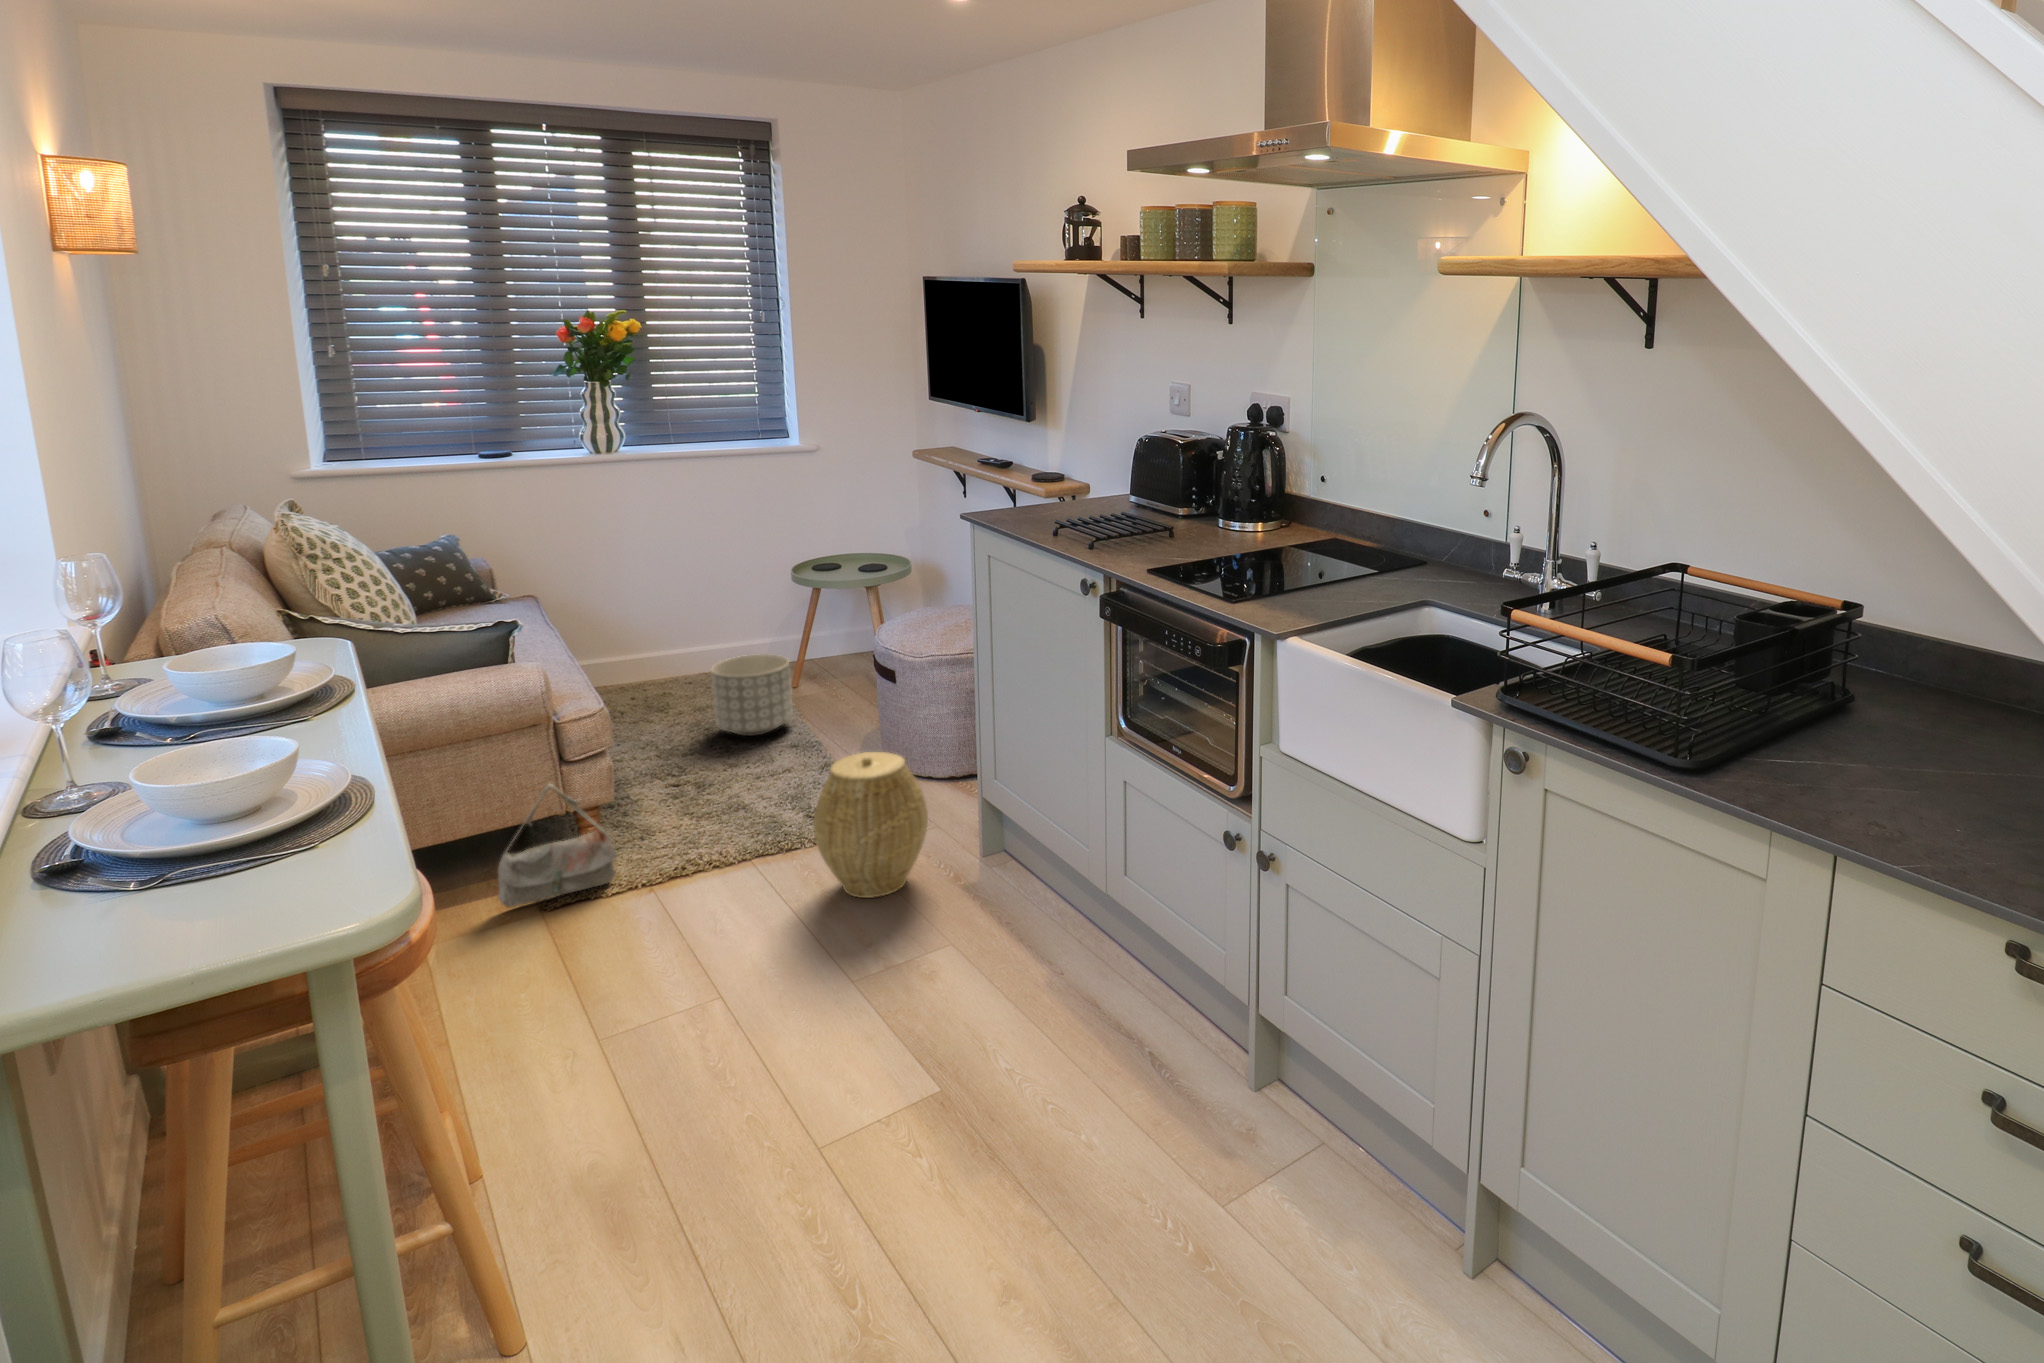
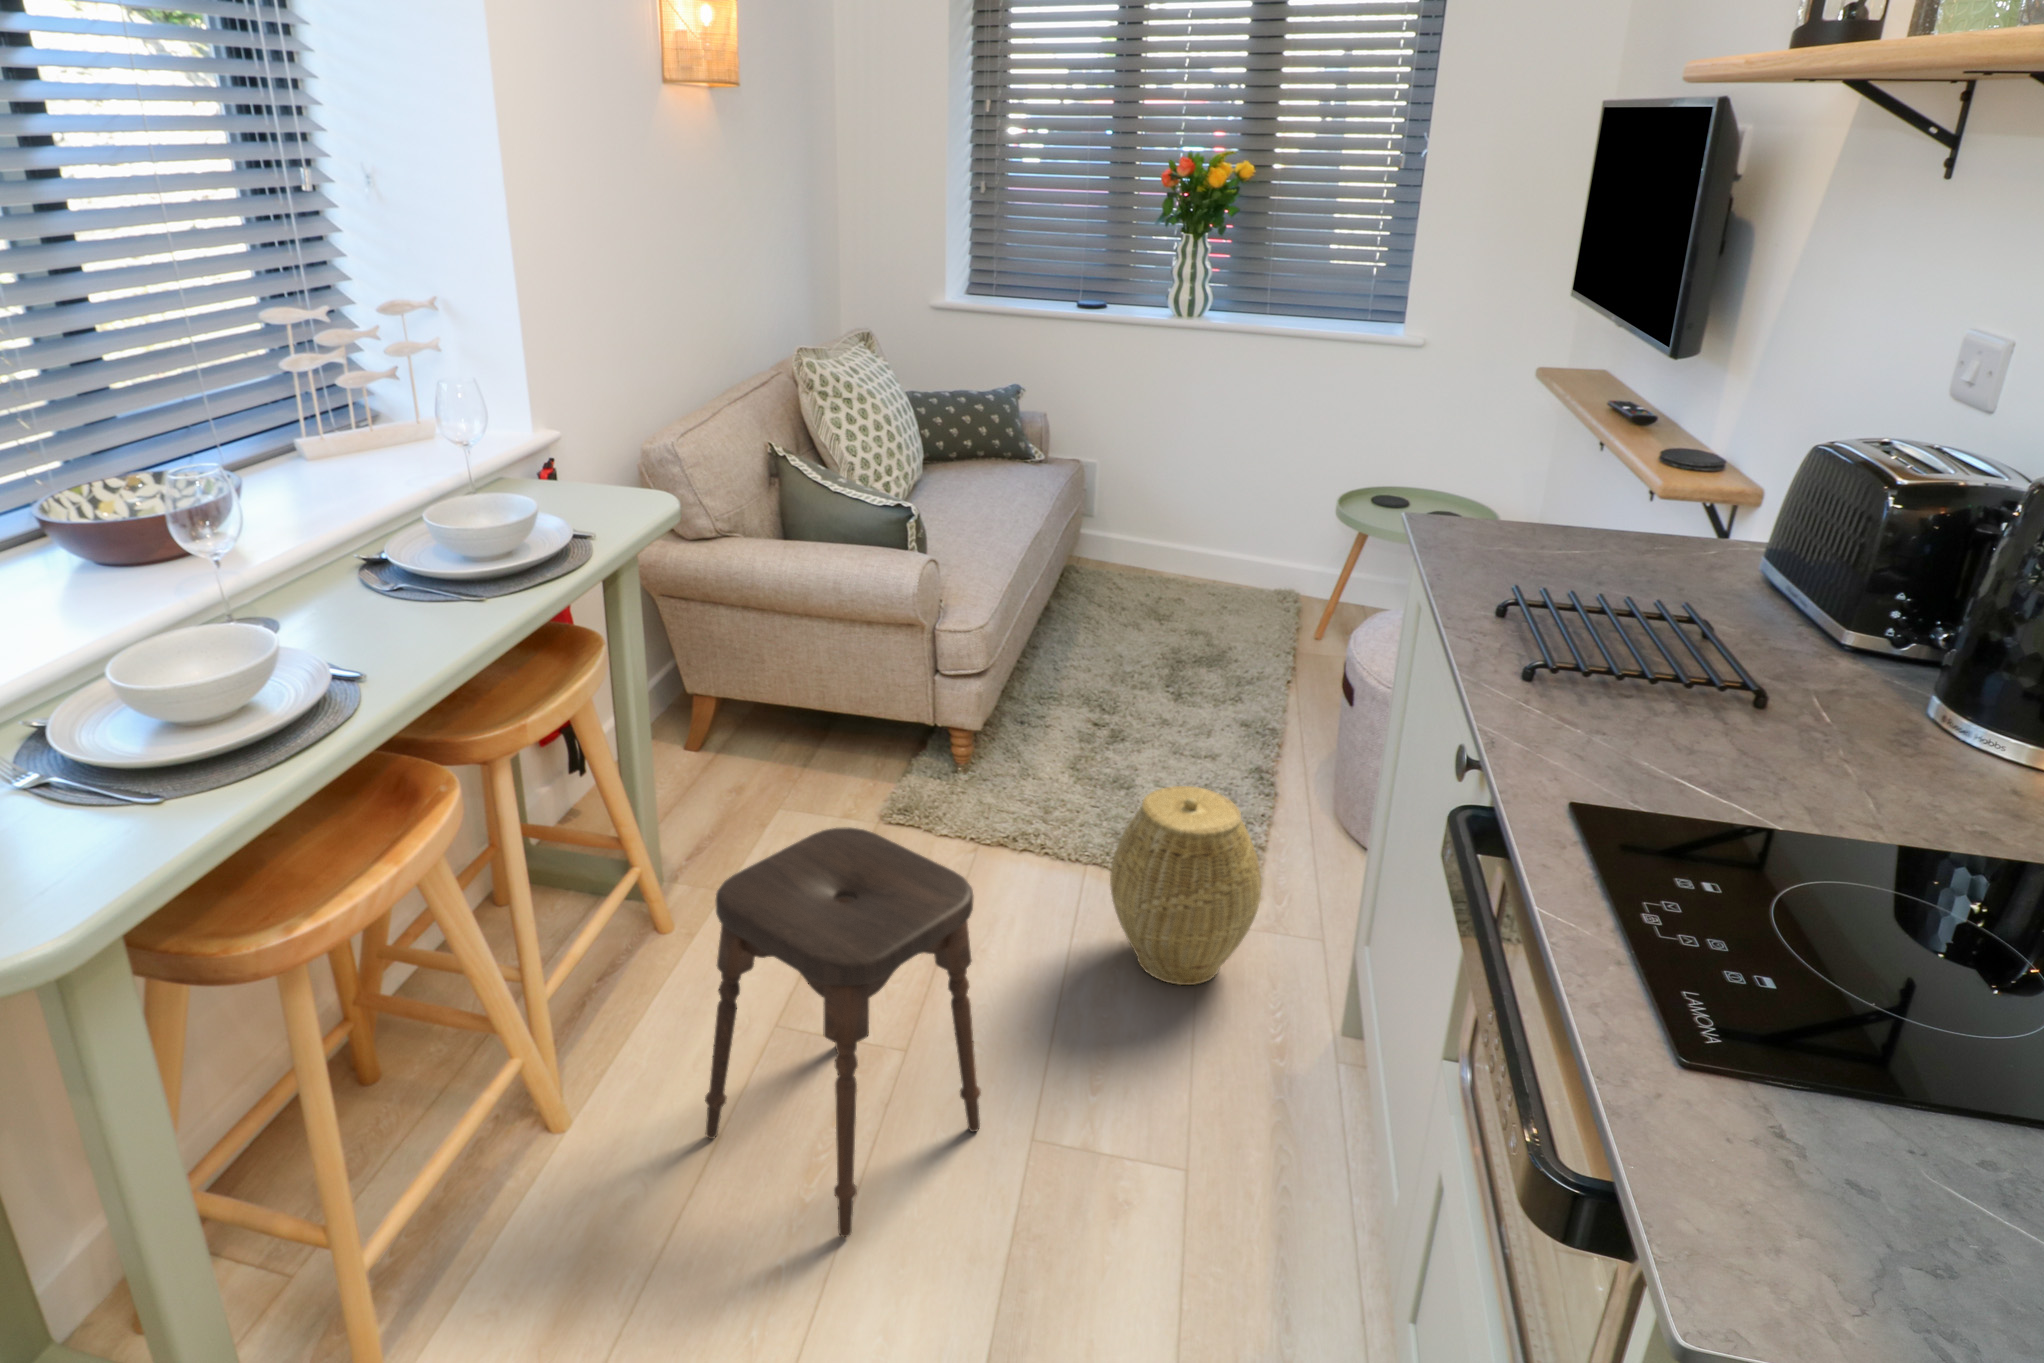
planter: present [711,654,793,736] -> none [1184,595,1282,698]
bag: present [498,784,617,907] -> none [839,693,953,820]
stool: none [616,828,837,1134] -> present [705,827,981,1237]

